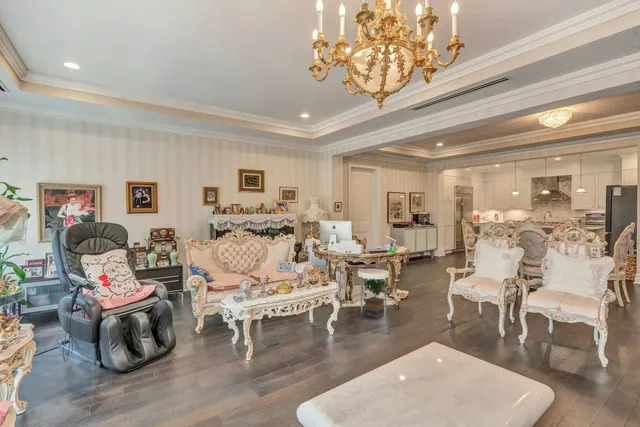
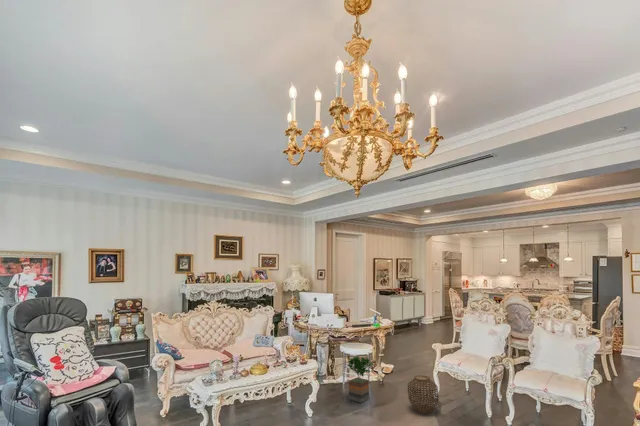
woven basket: none [420,295,449,328] -> present [408,375,438,413]

